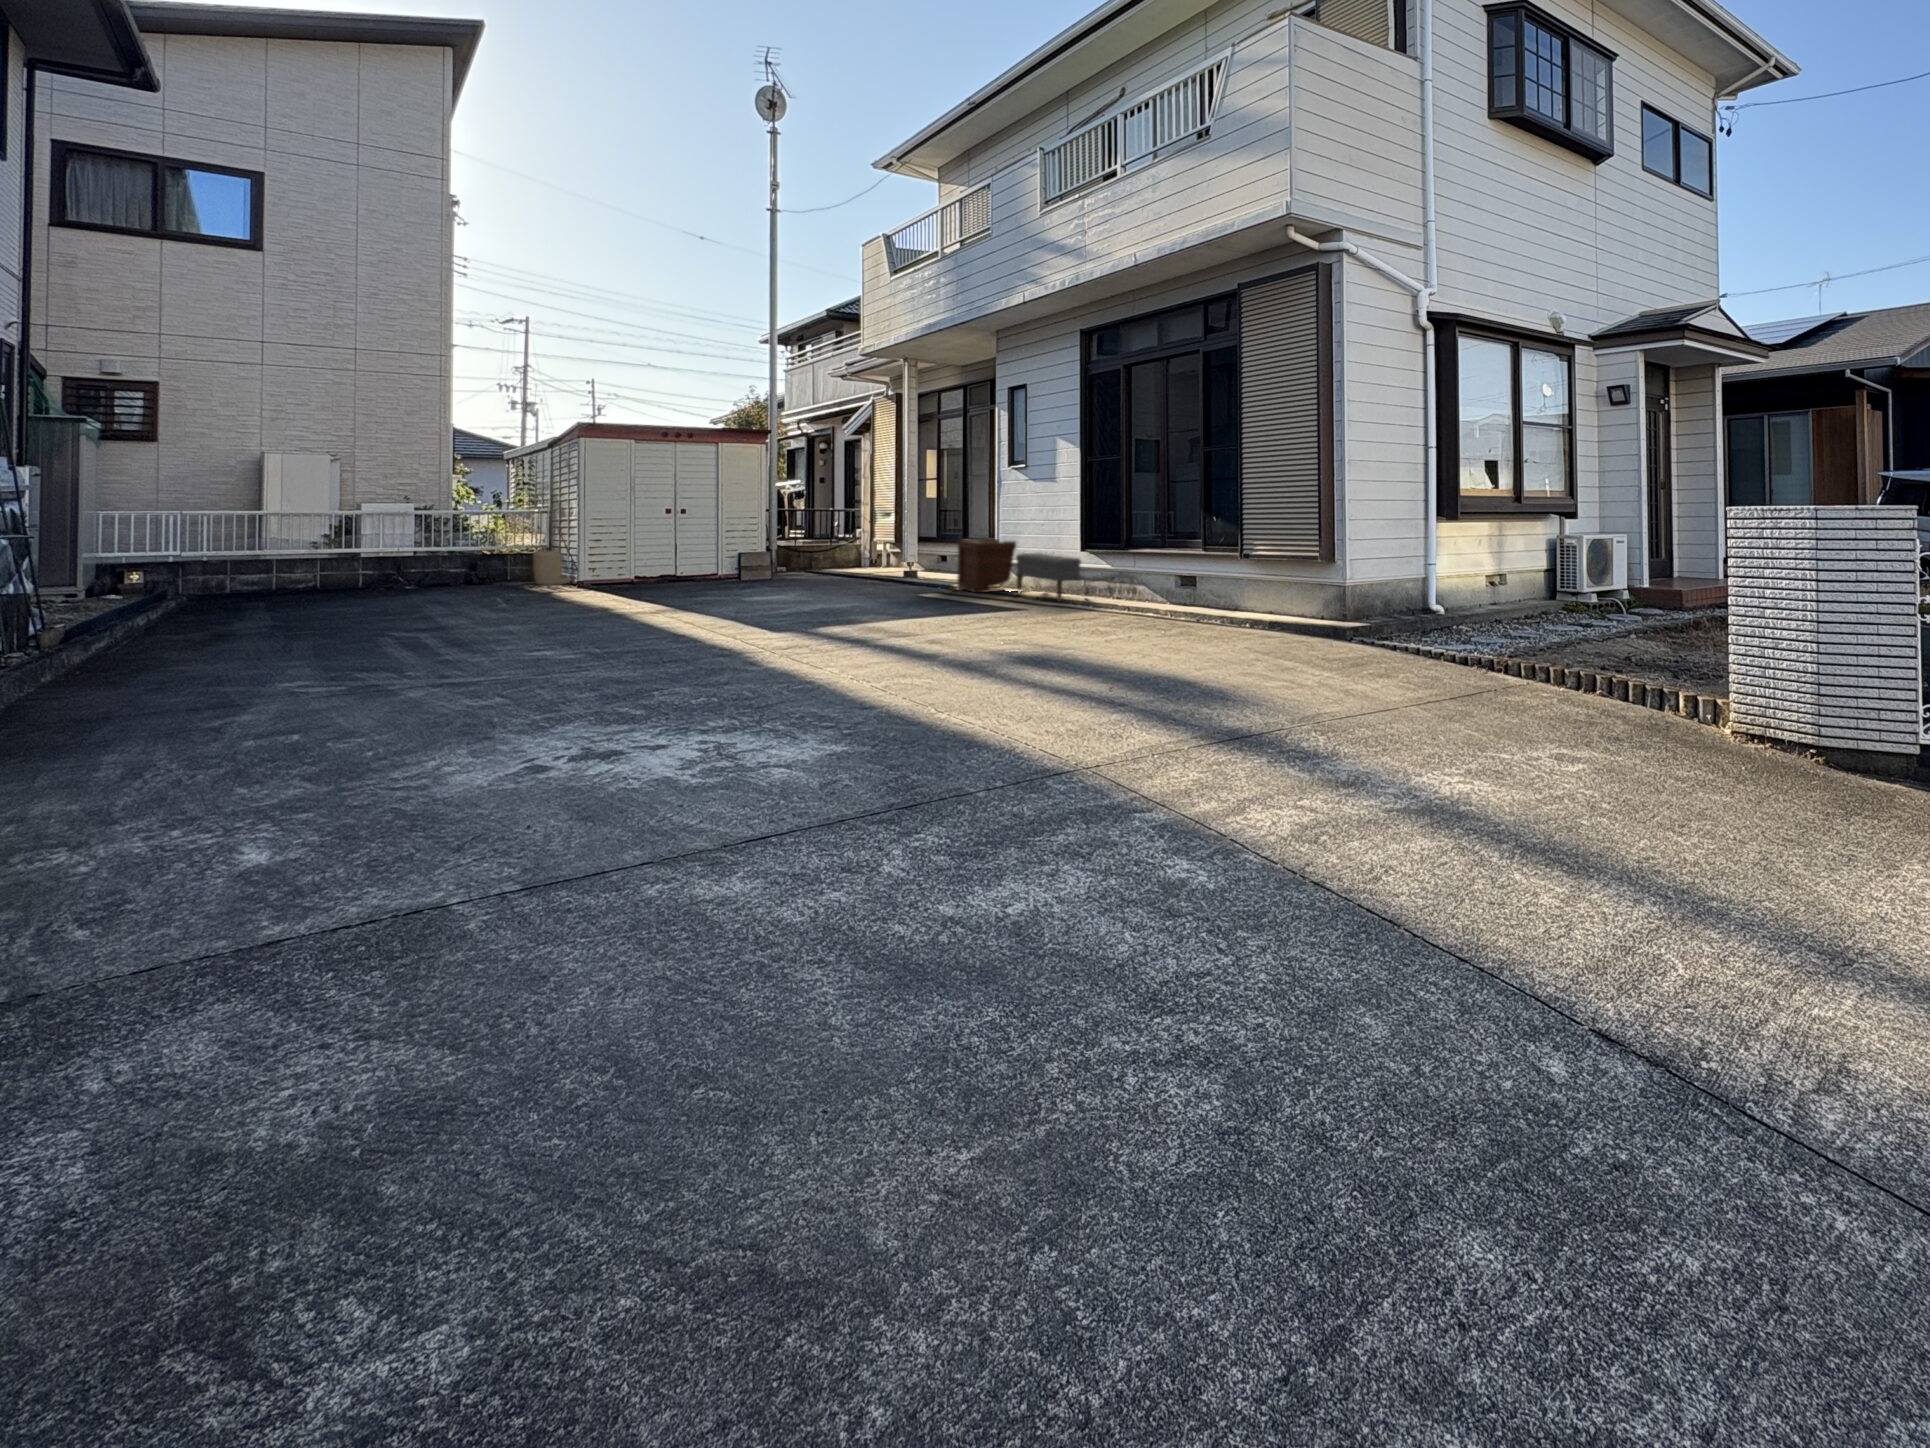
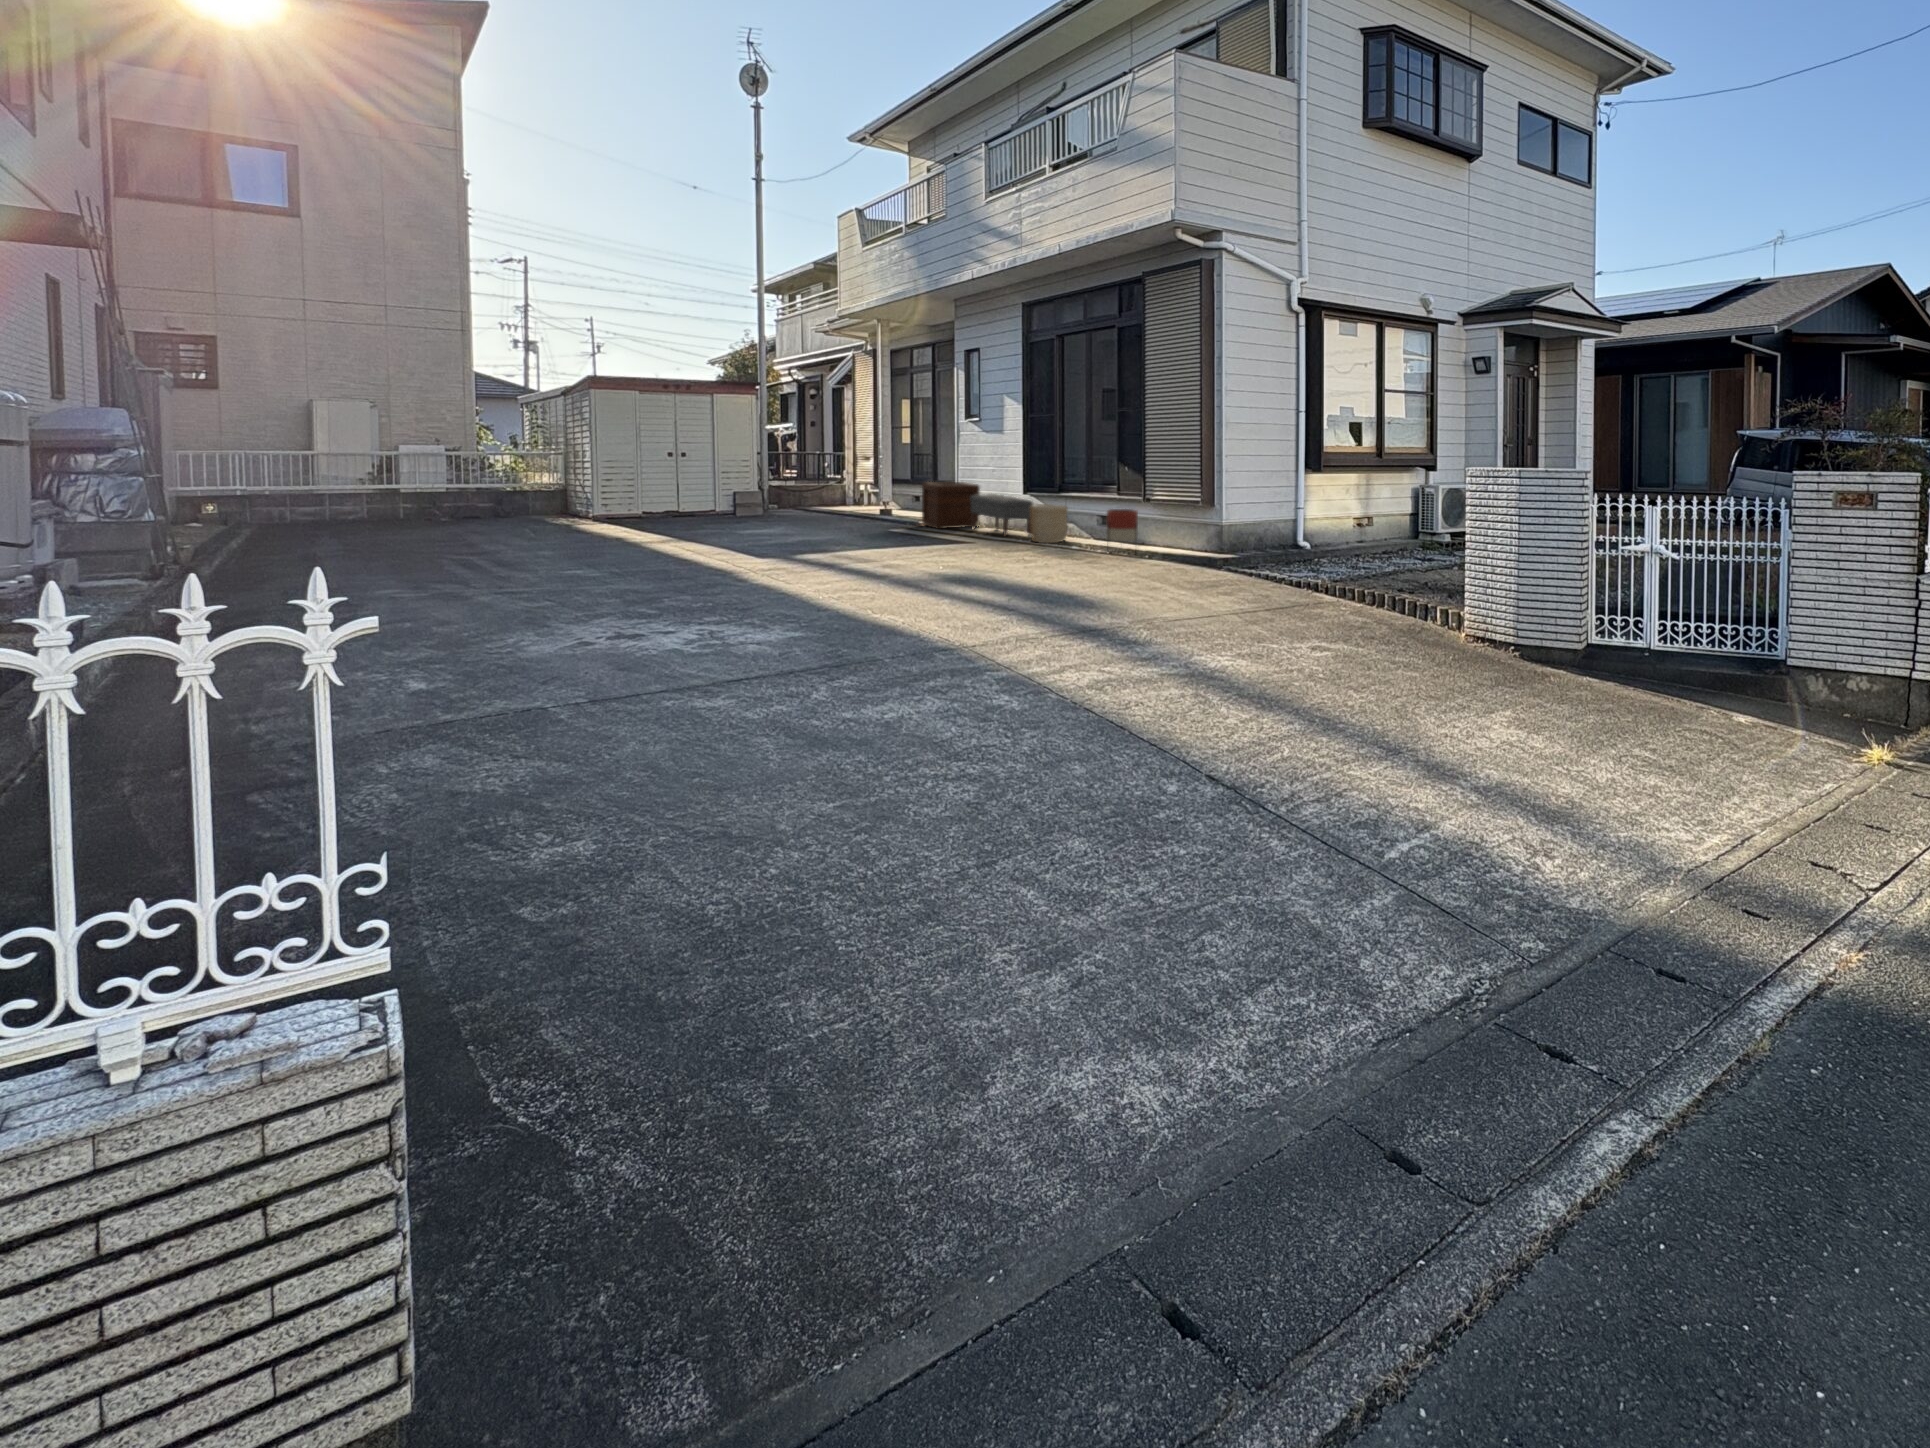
woven basket: present [533,551,570,585] -> present [1030,504,1068,543]
planter: none [1189,568,1227,621] -> present [1106,509,1138,551]

